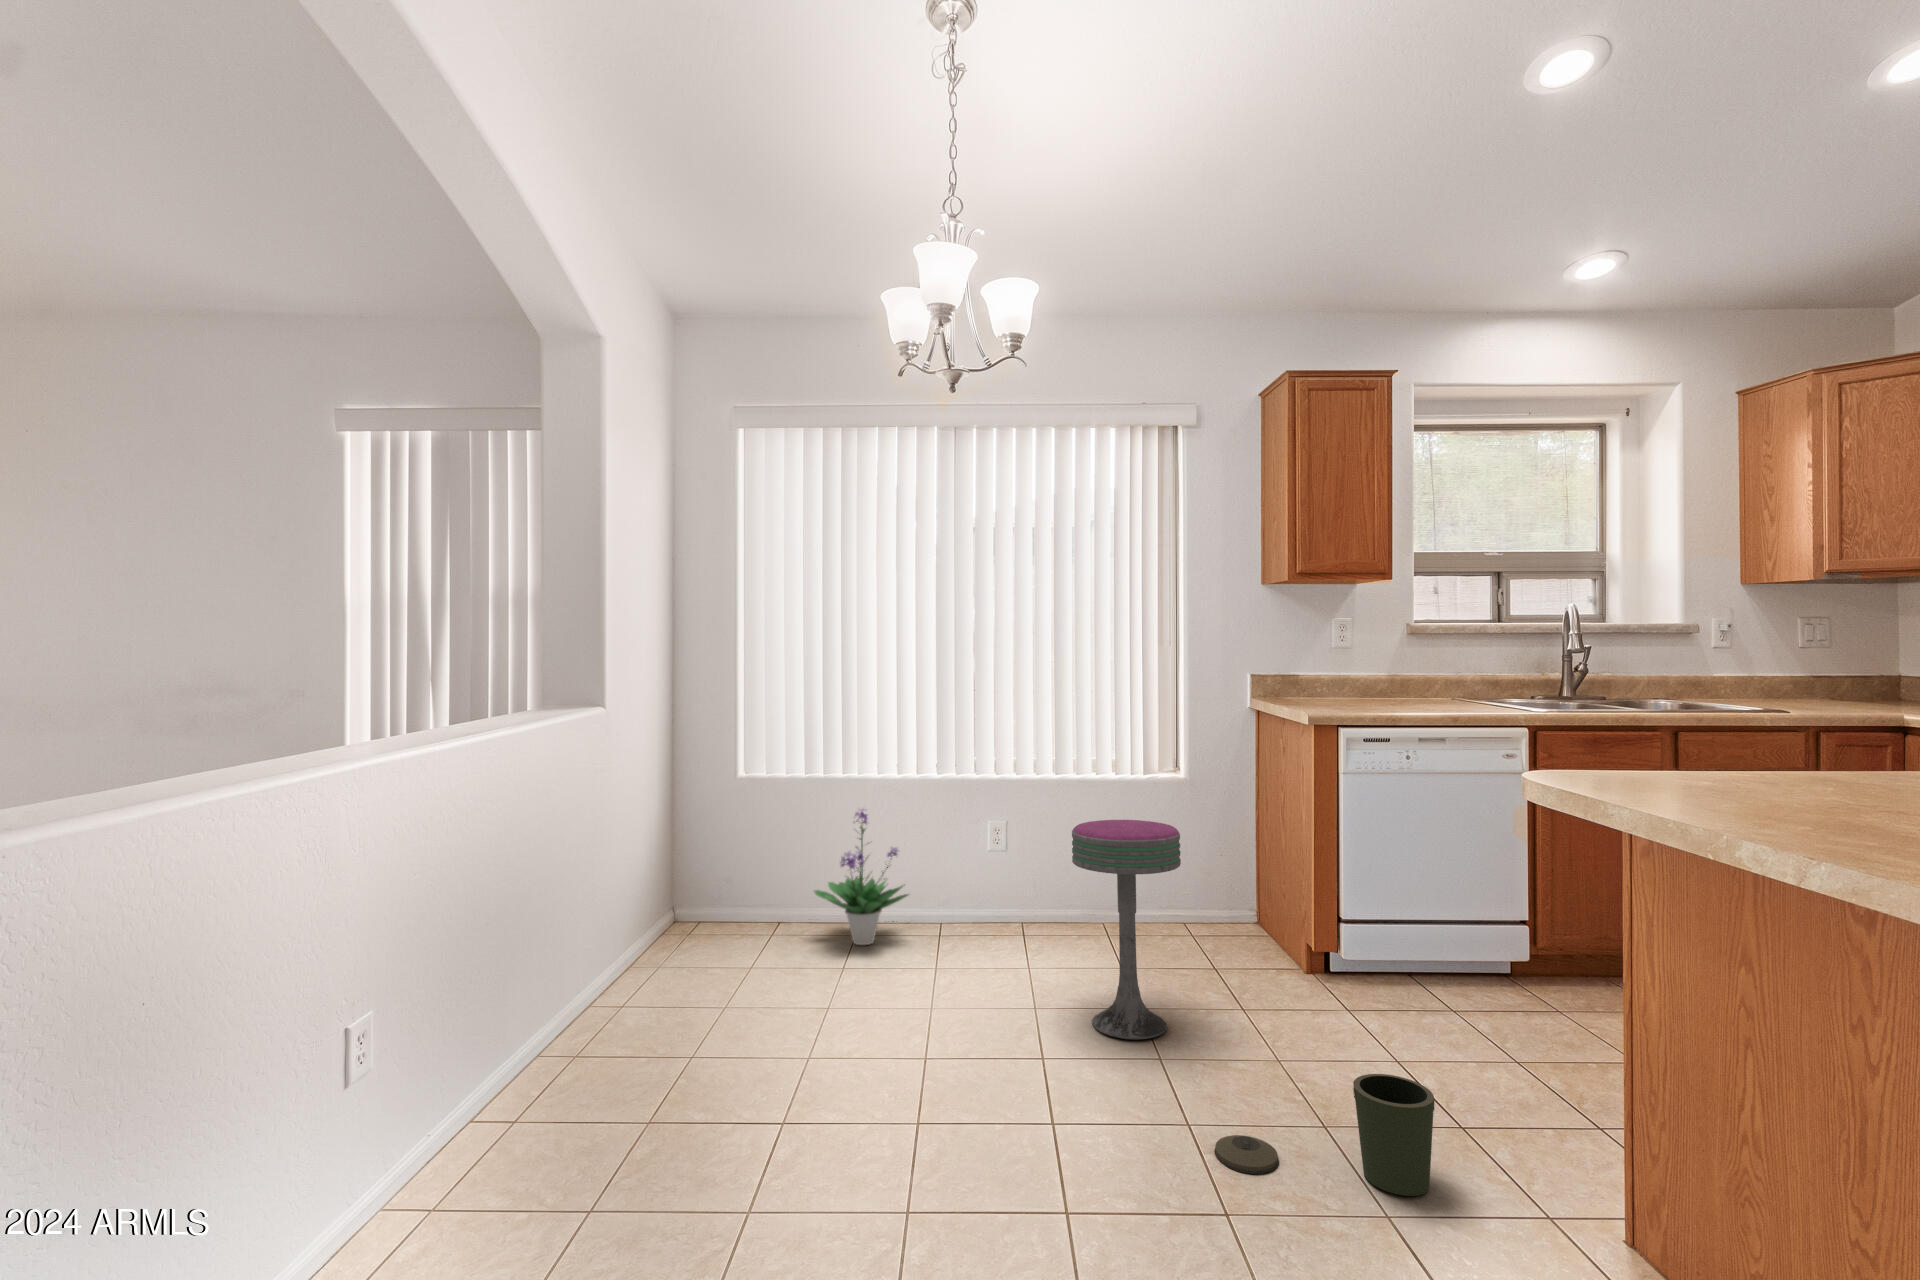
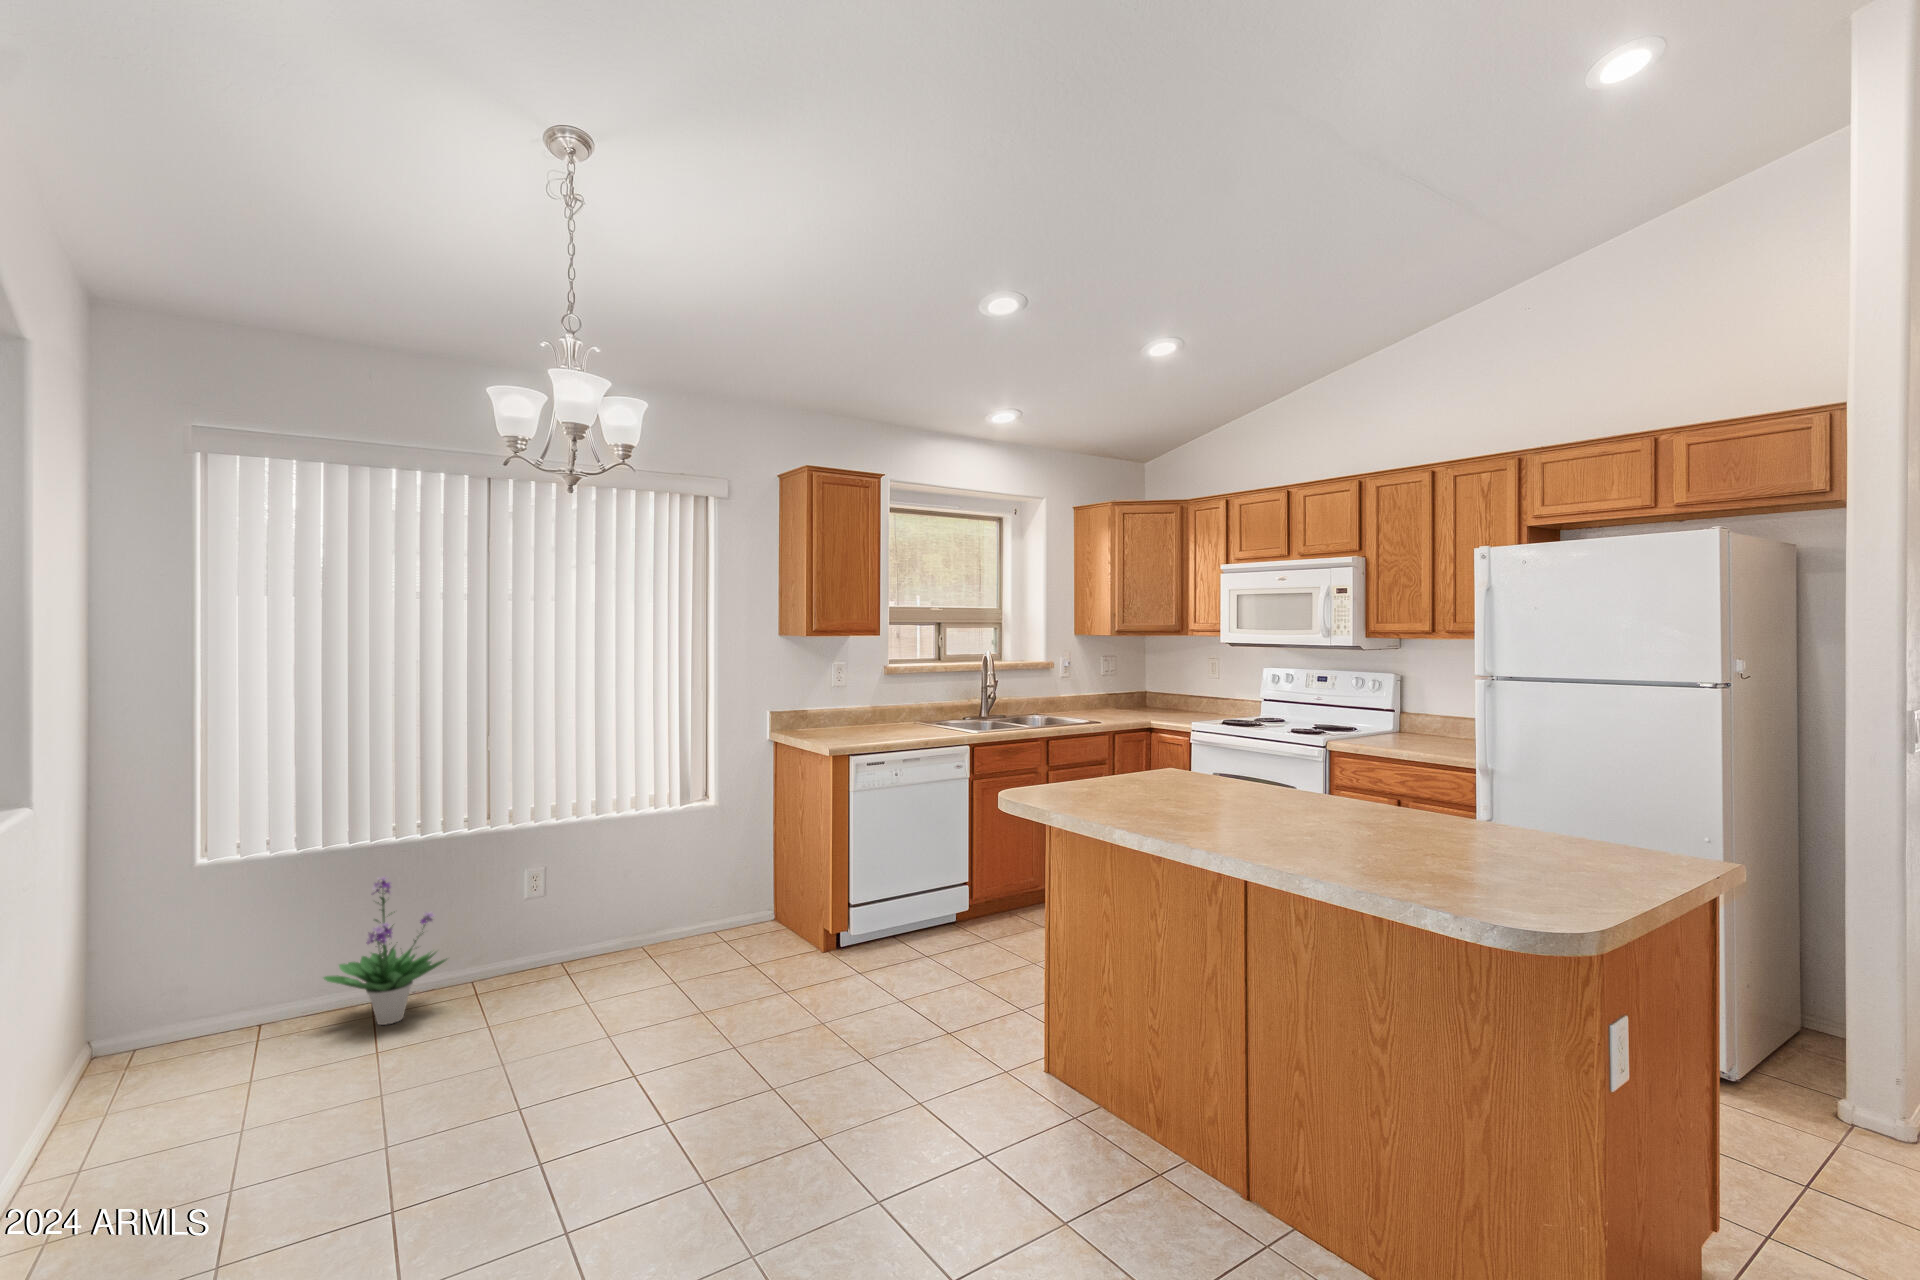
bar stool: present [1072,820,1181,1039] -> none [649,850,745,1040]
trash can: present [1214,1074,1434,1196] -> none [802,1007,946,1106]

